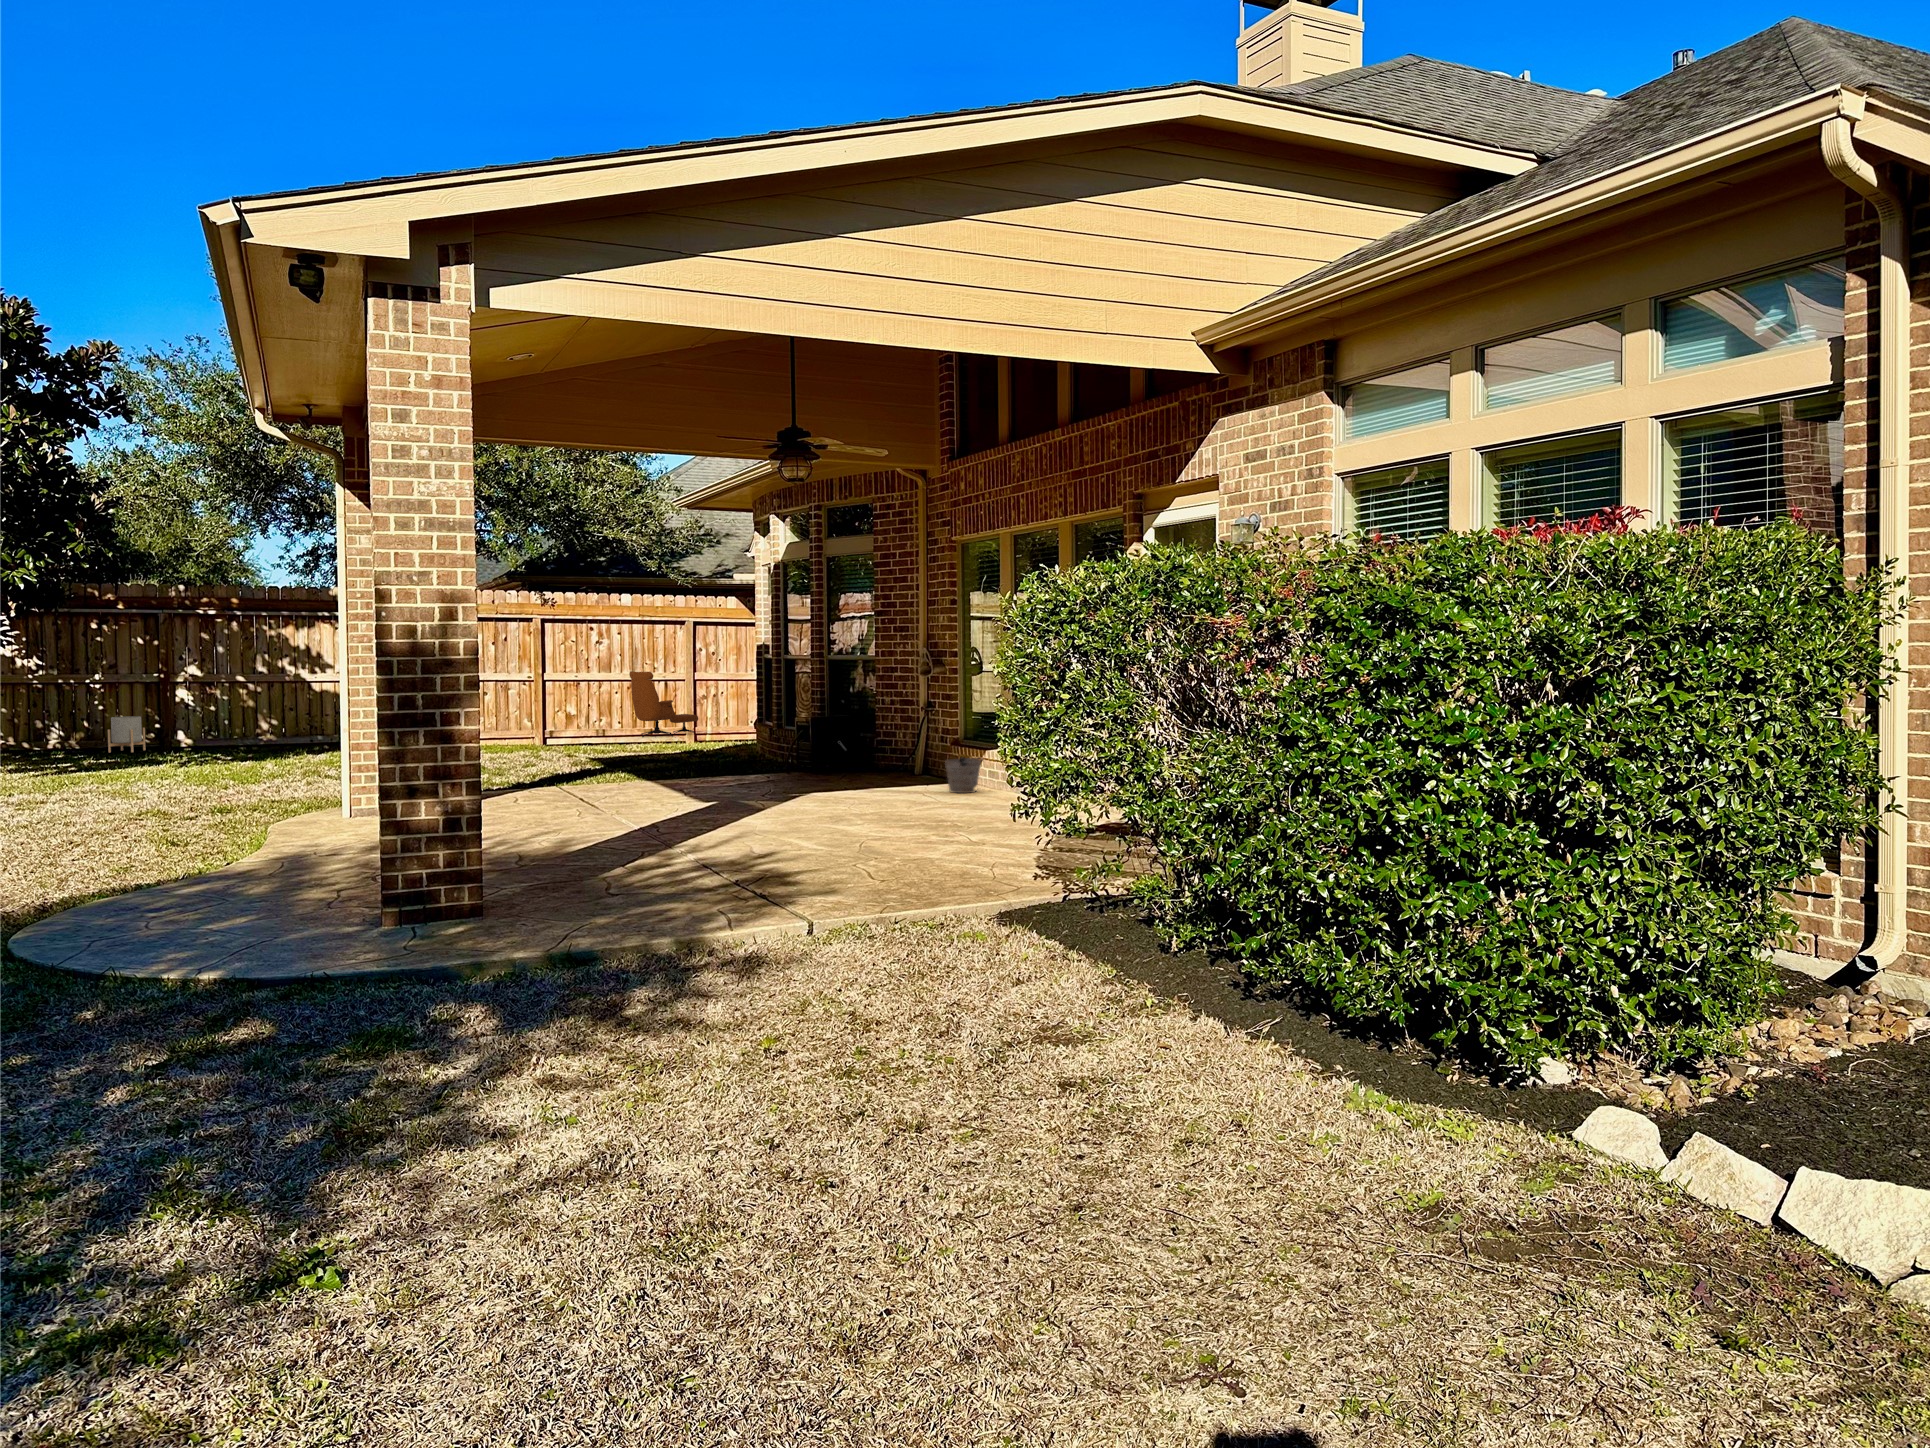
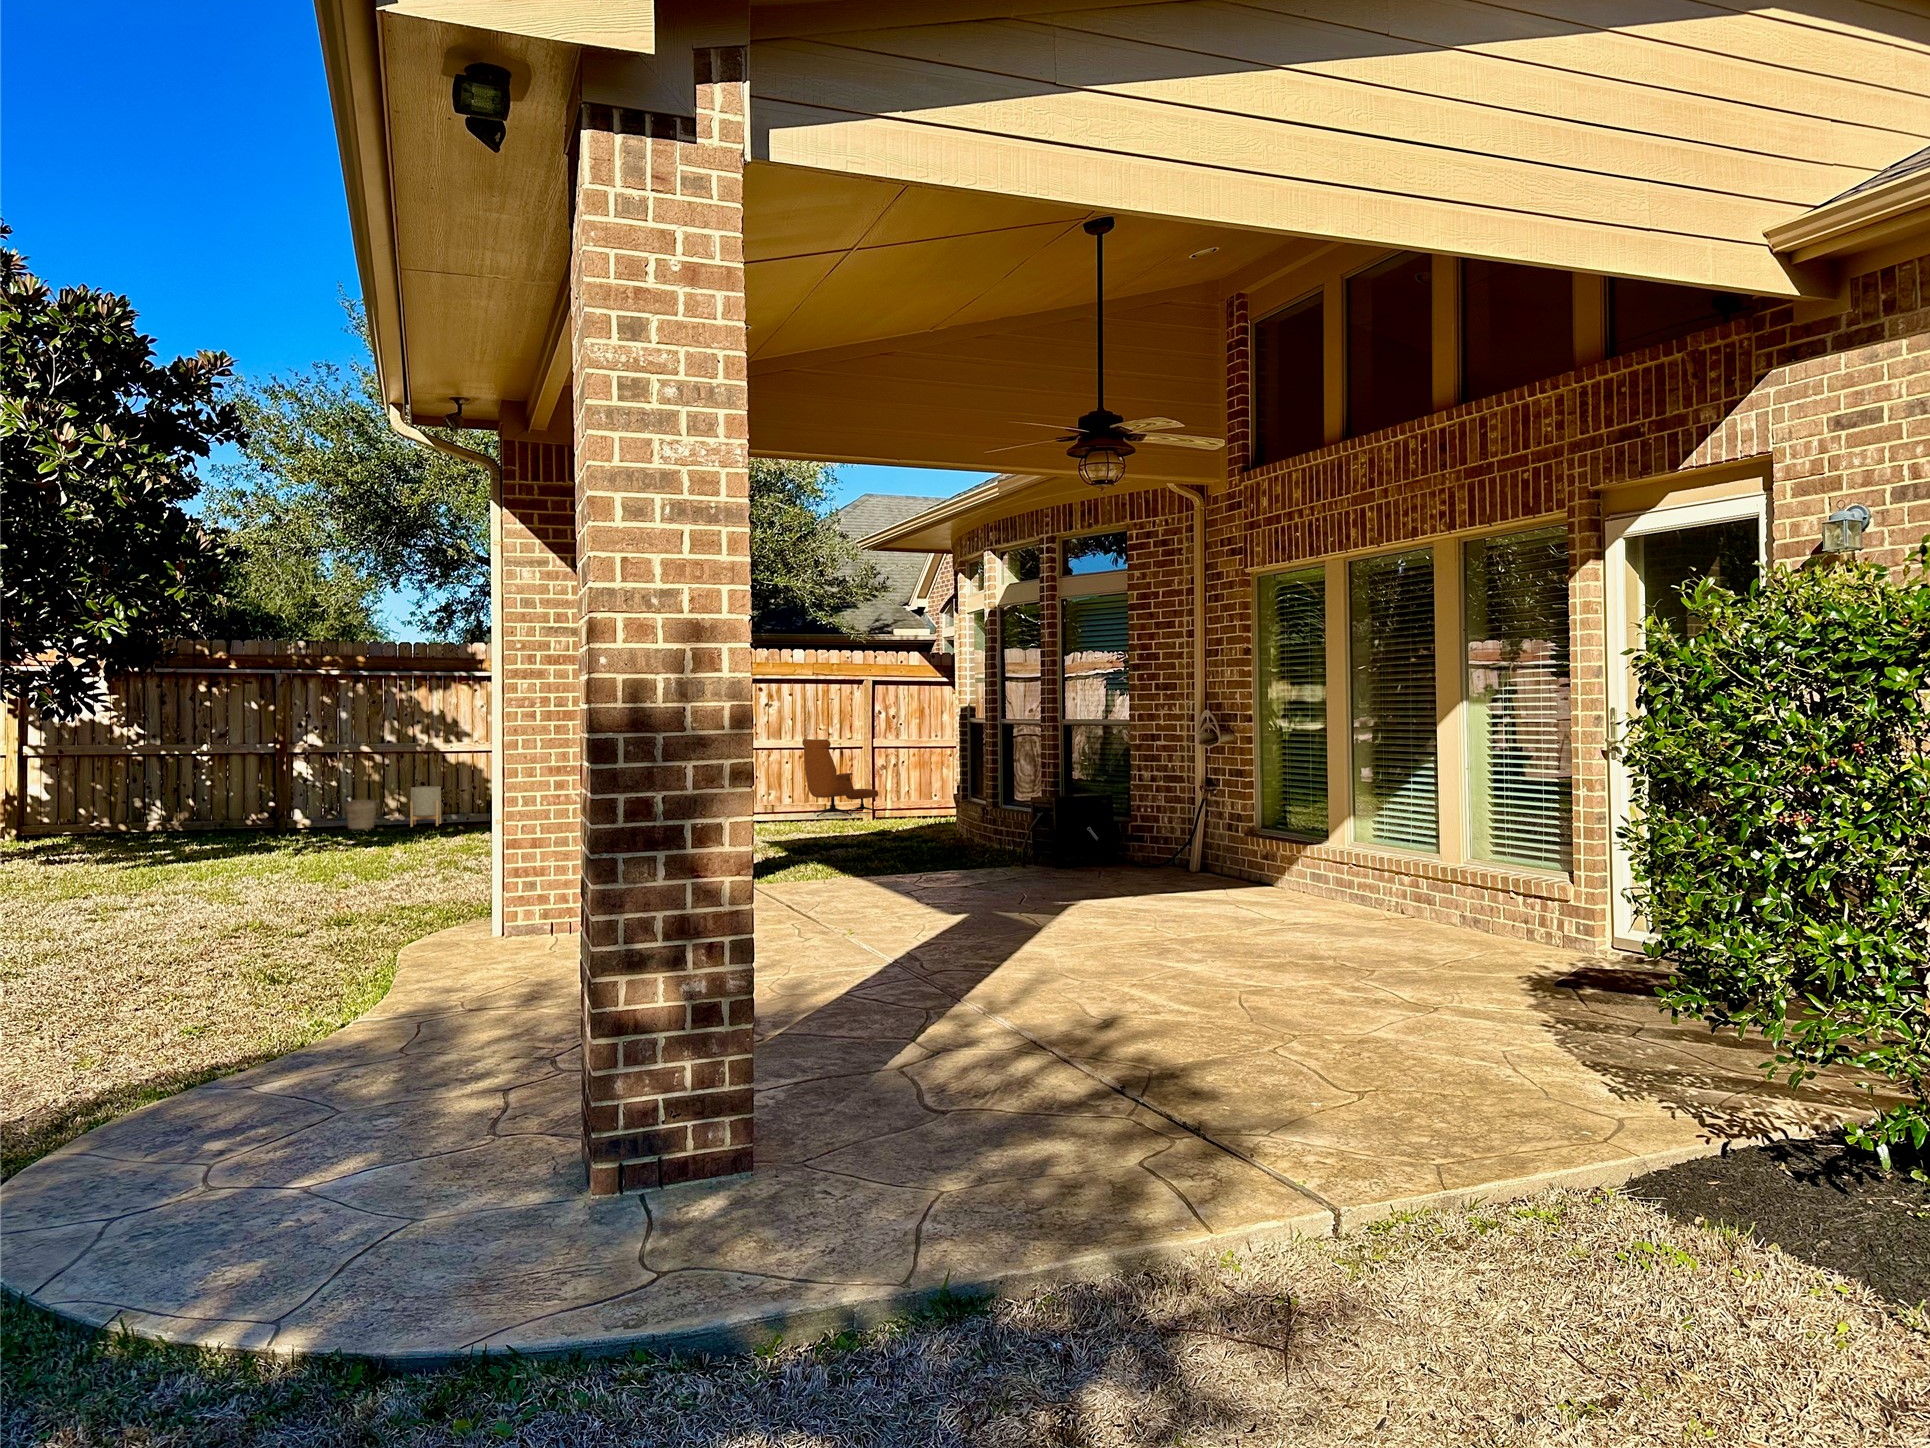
planter: present [108,716,146,753] -> present [410,786,441,827]
bucket: present [945,757,983,793] -> present [345,800,377,829]

